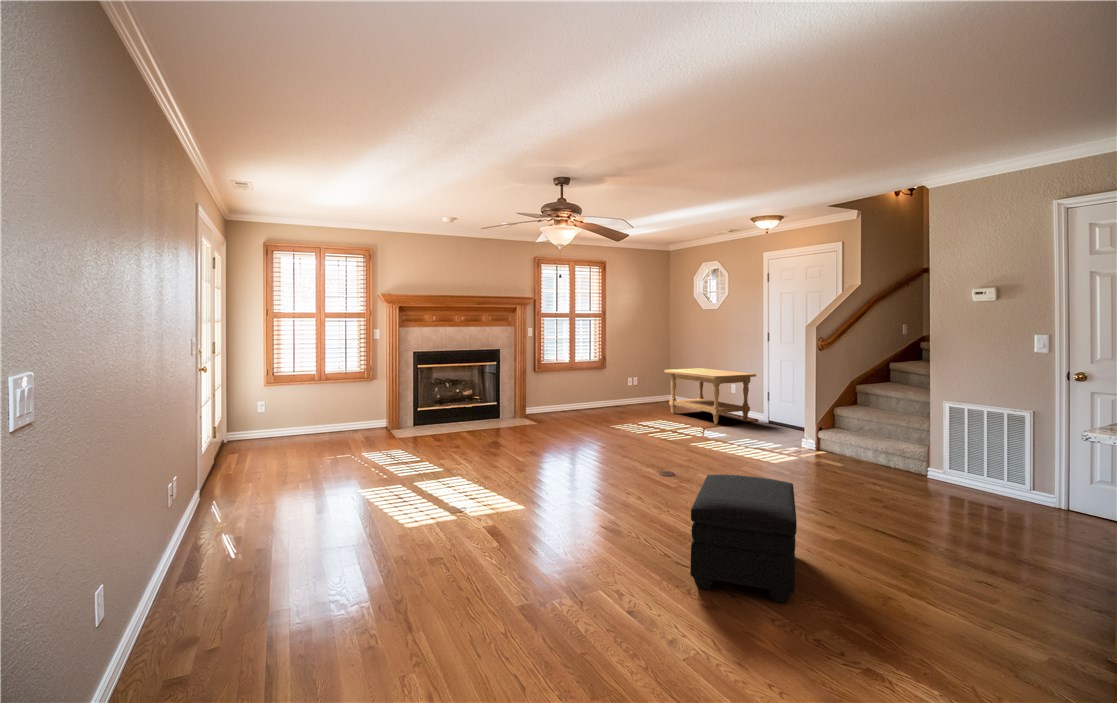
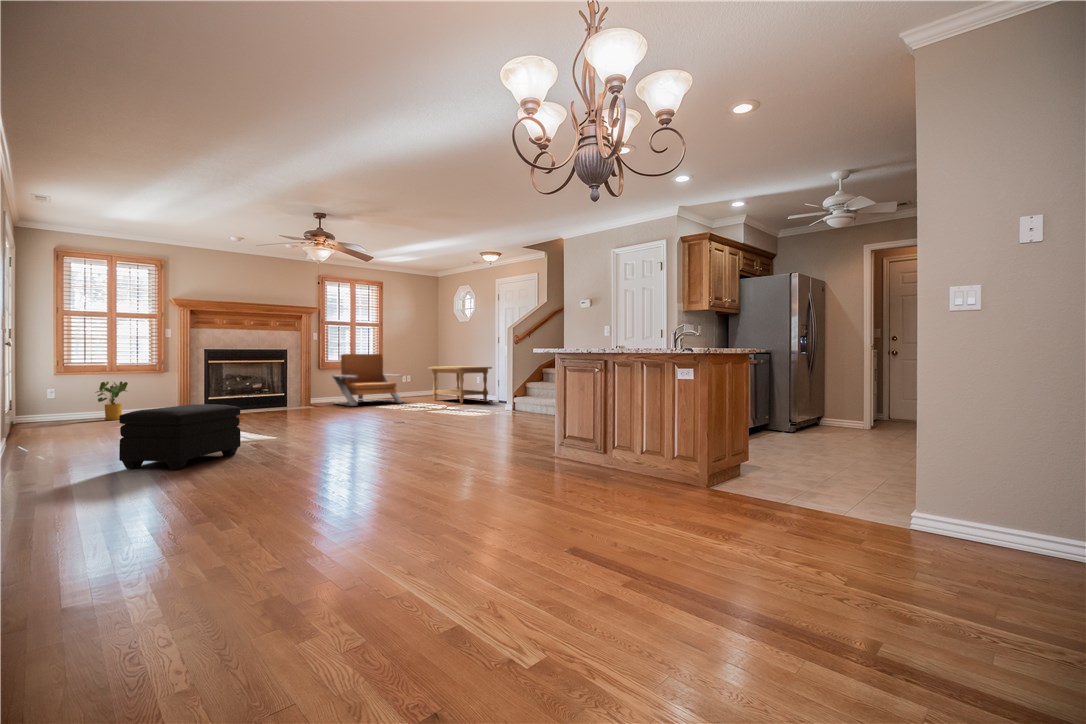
lounge chair: none [550,353,636,423] -> present [332,354,403,406]
house plant: none [303,393,339,441] -> present [97,381,128,420]
ottoman: present [690,475,797,603] -> present [119,404,241,470]

